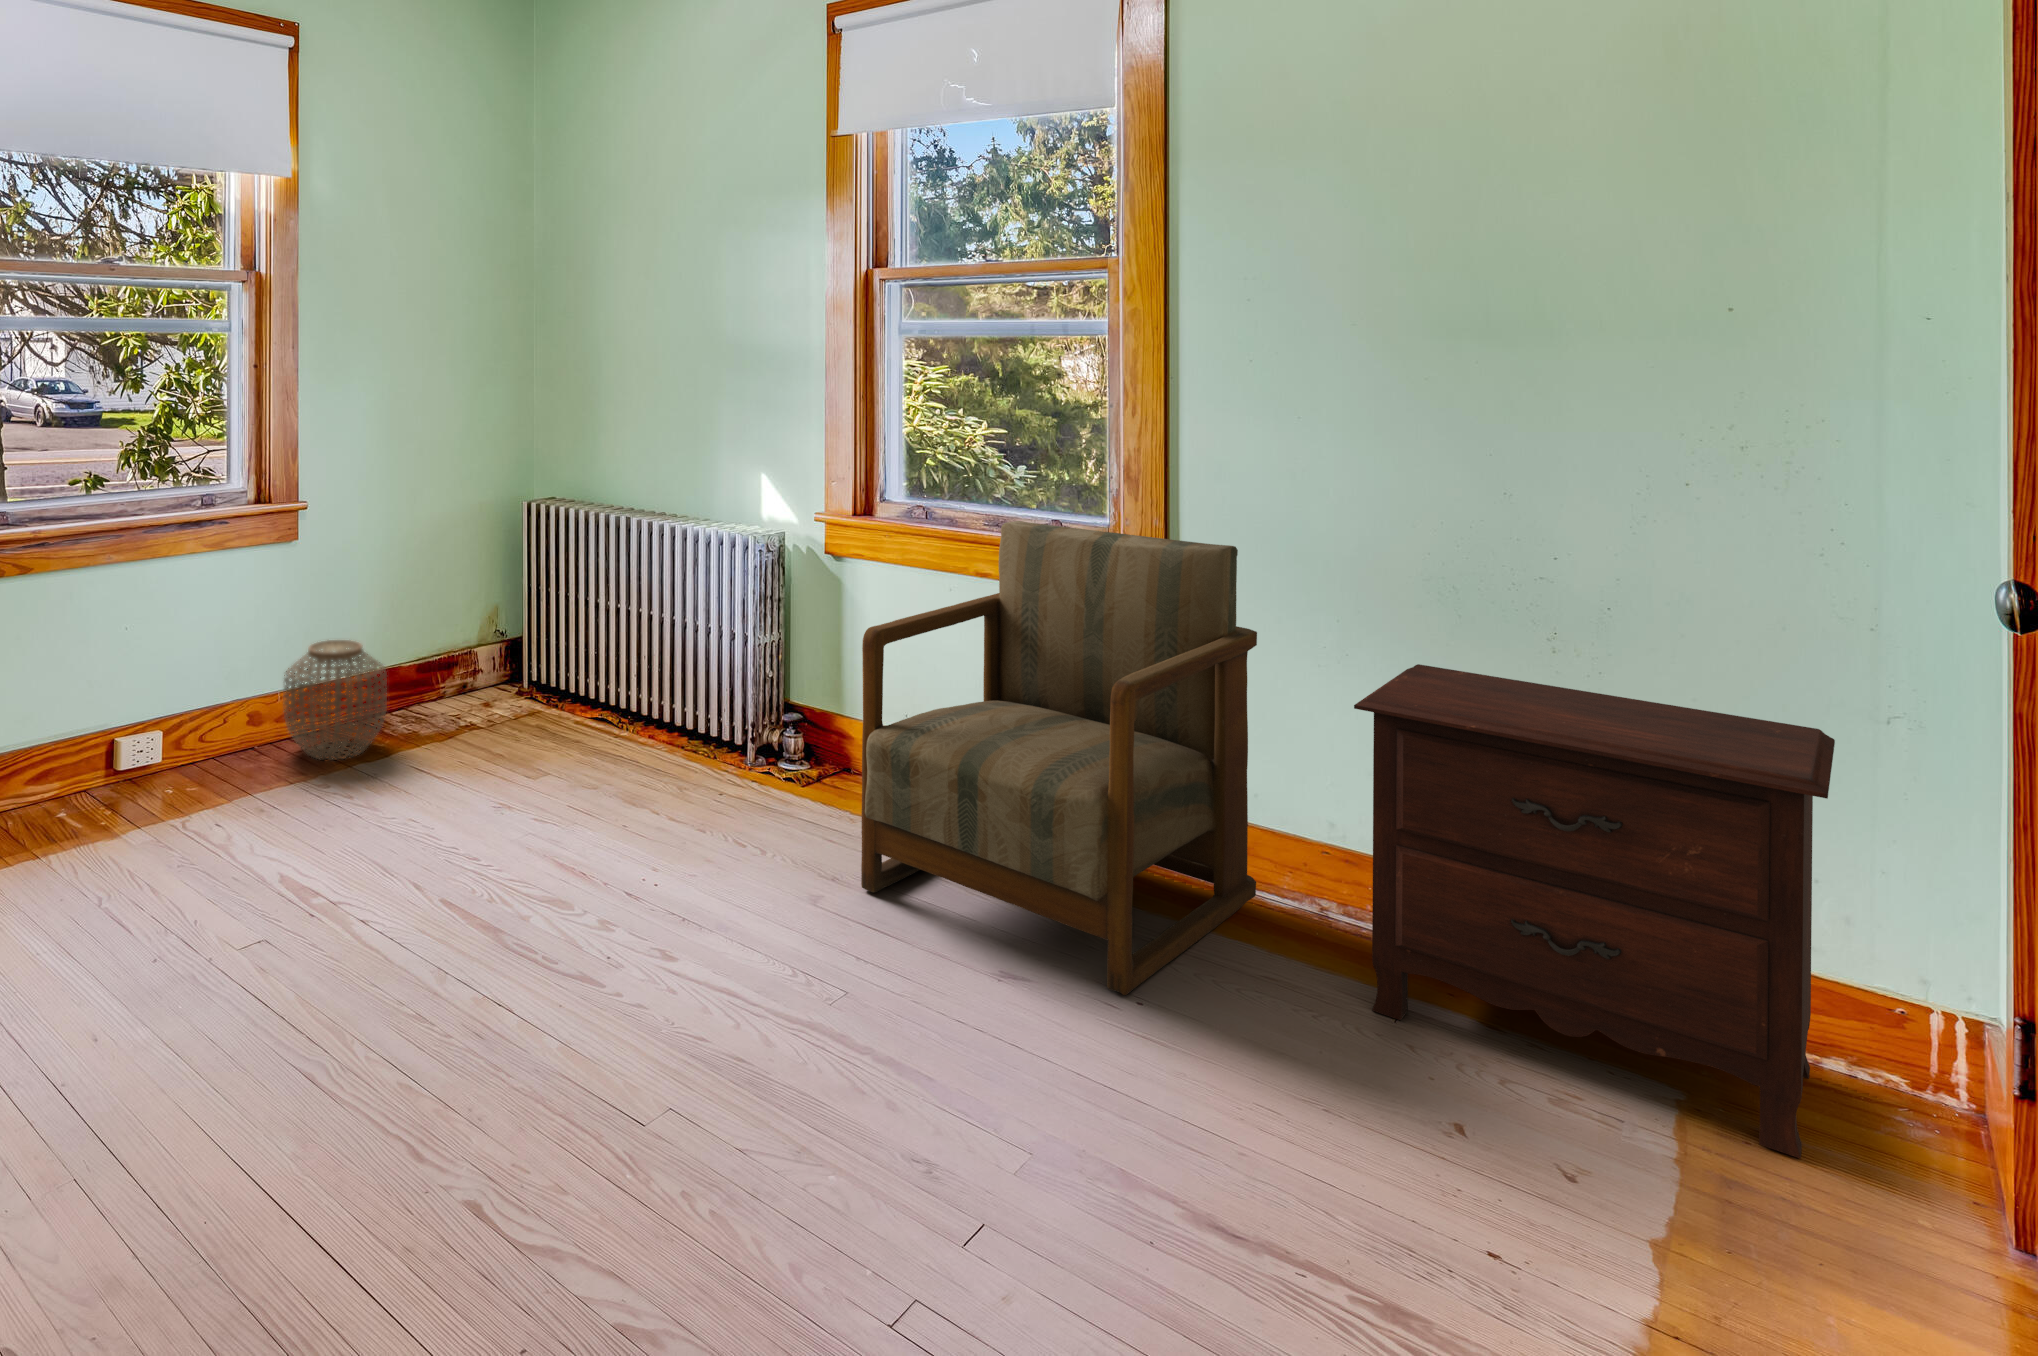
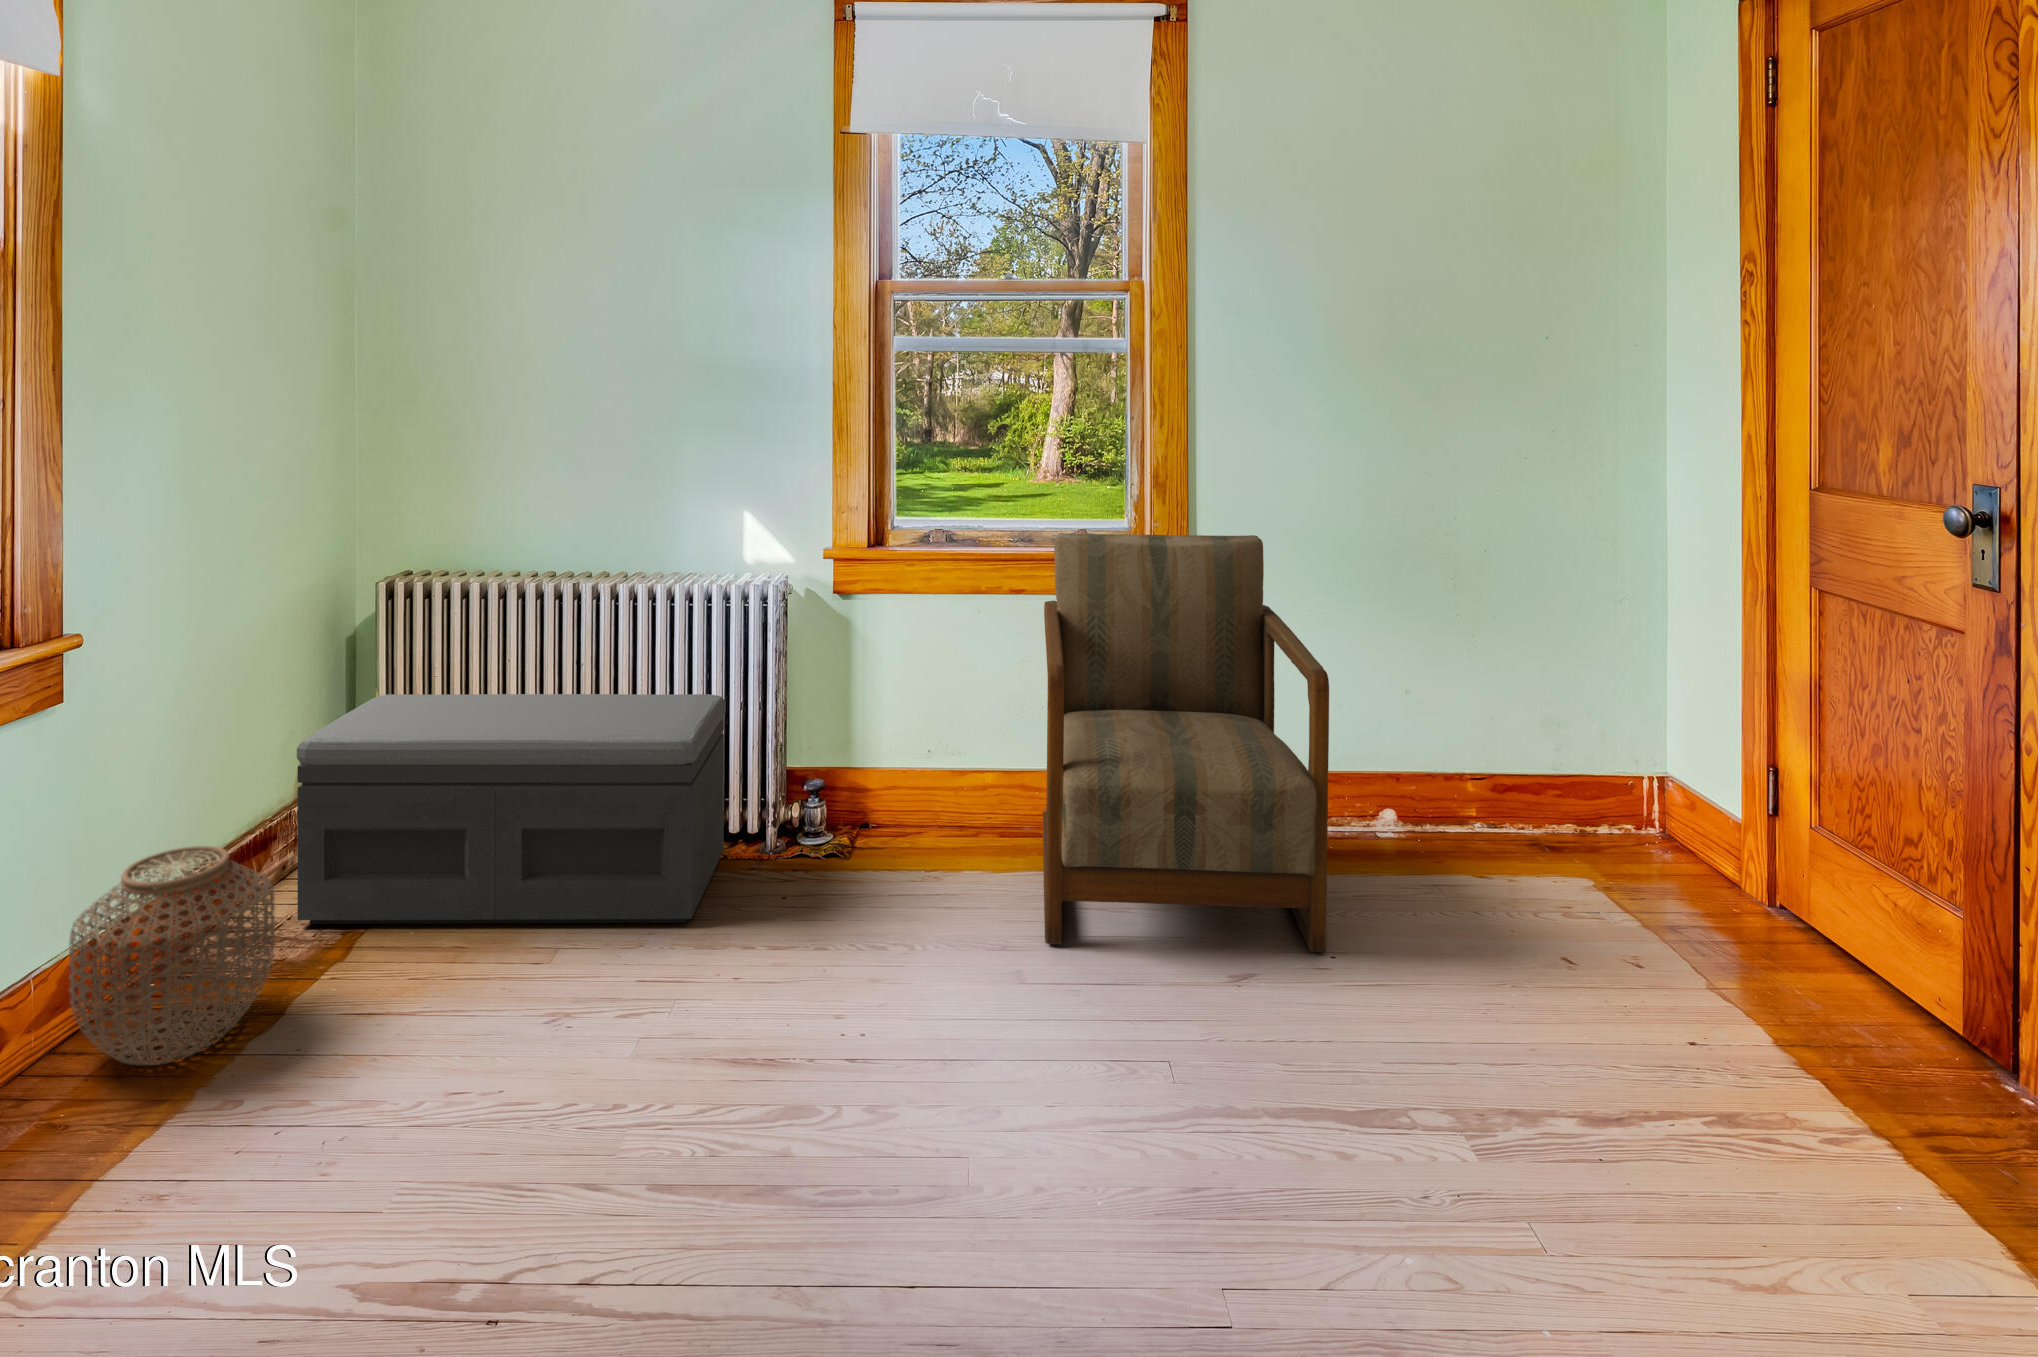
storage bench: none [439,583,713,786] -> present [297,694,726,924]
nightstand: present [1354,664,1835,1158] -> none [1376,612,1688,895]

